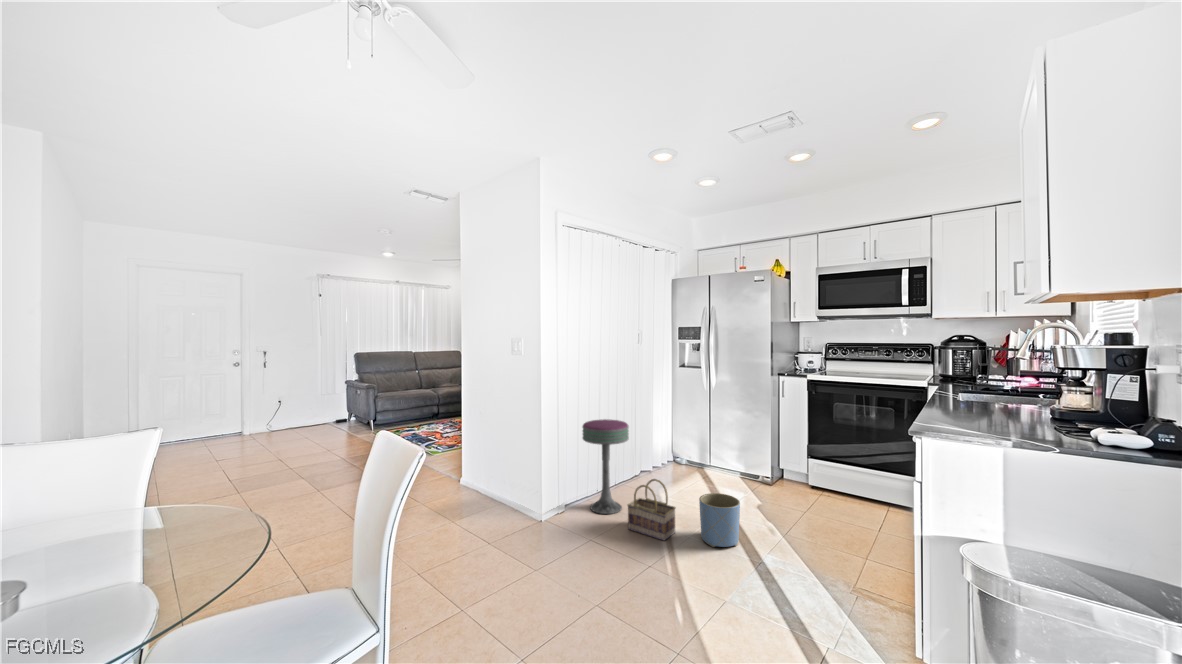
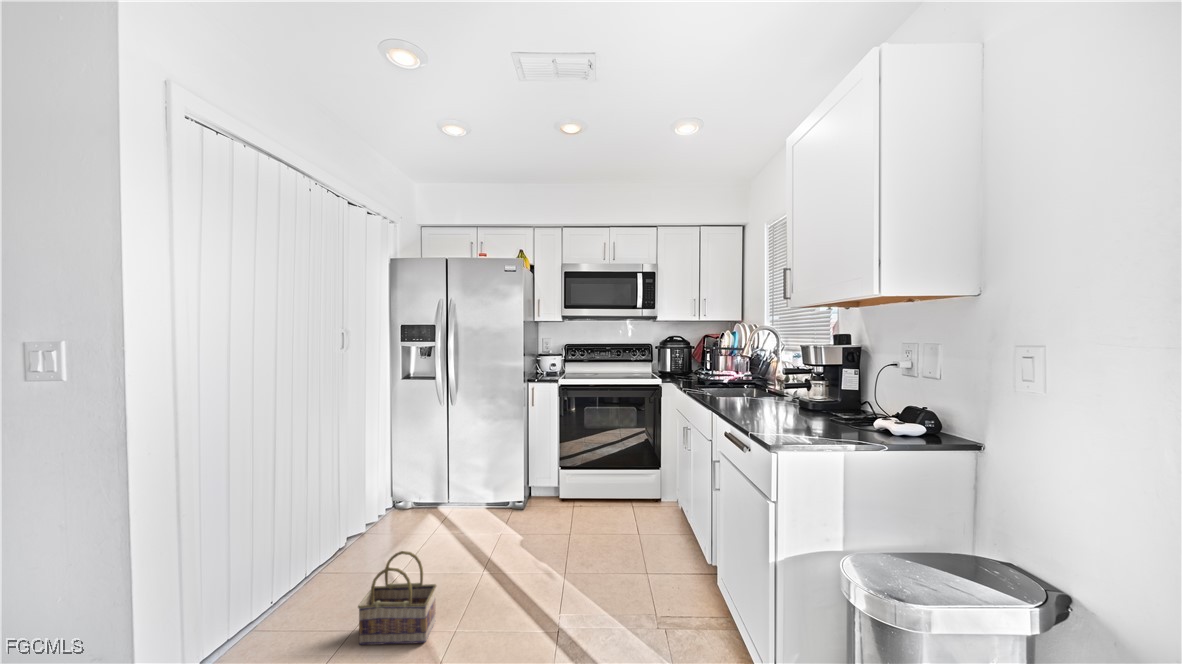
bar stool: present [583,419,629,514] -> none [260,470,349,634]
planter: present [699,493,740,547] -> none [471,545,524,625]

